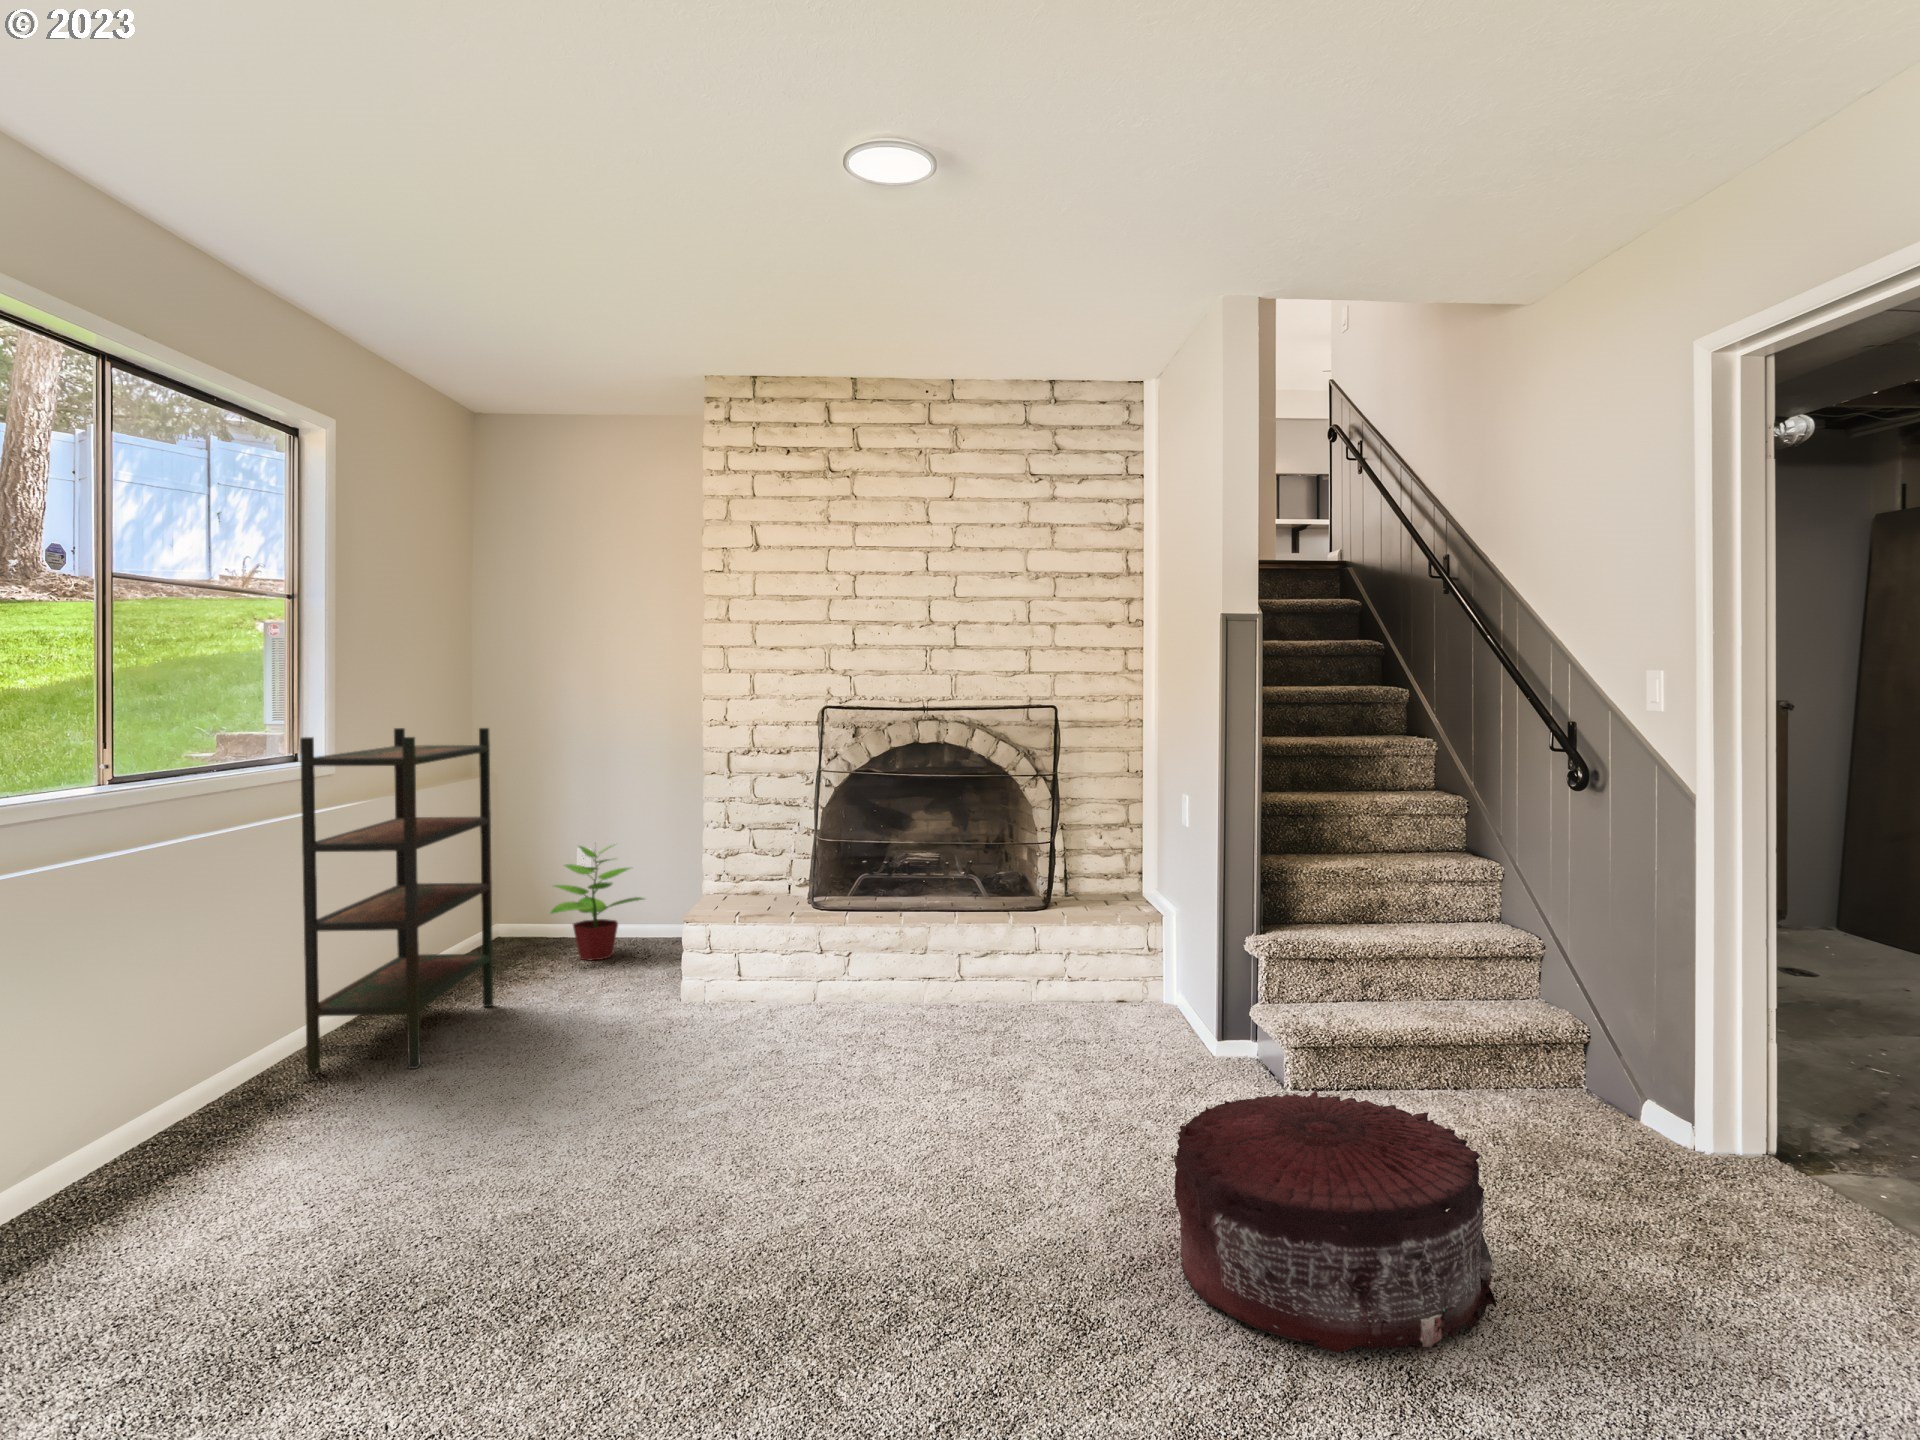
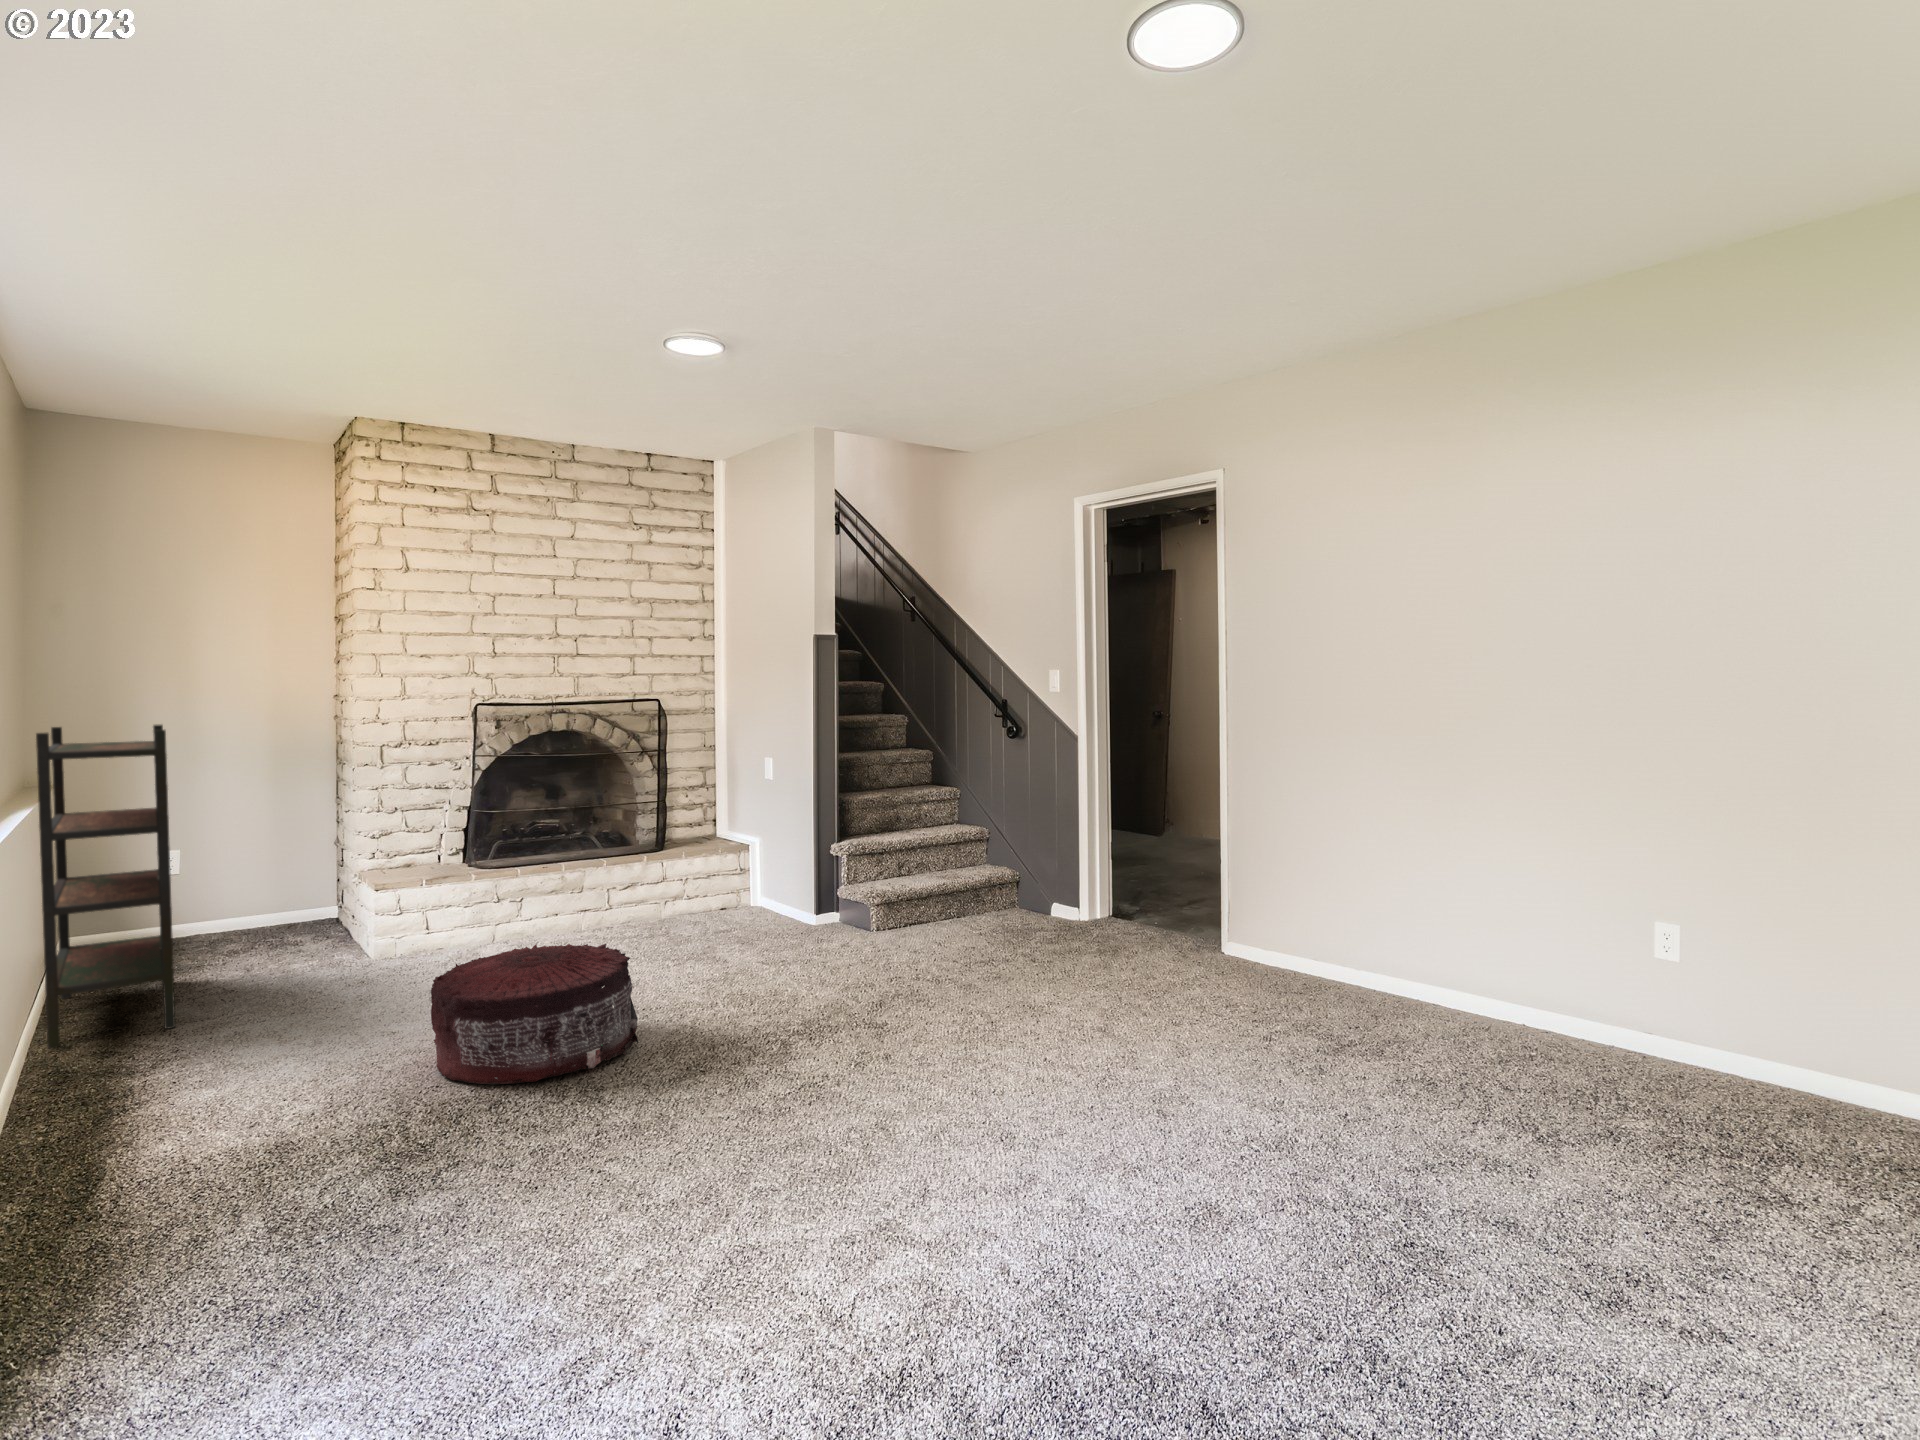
potted plant: present [551,846,643,960] -> none [164,830,277,943]
pouf: present [1174,1091,1497,1353] -> present [431,944,638,1084]

